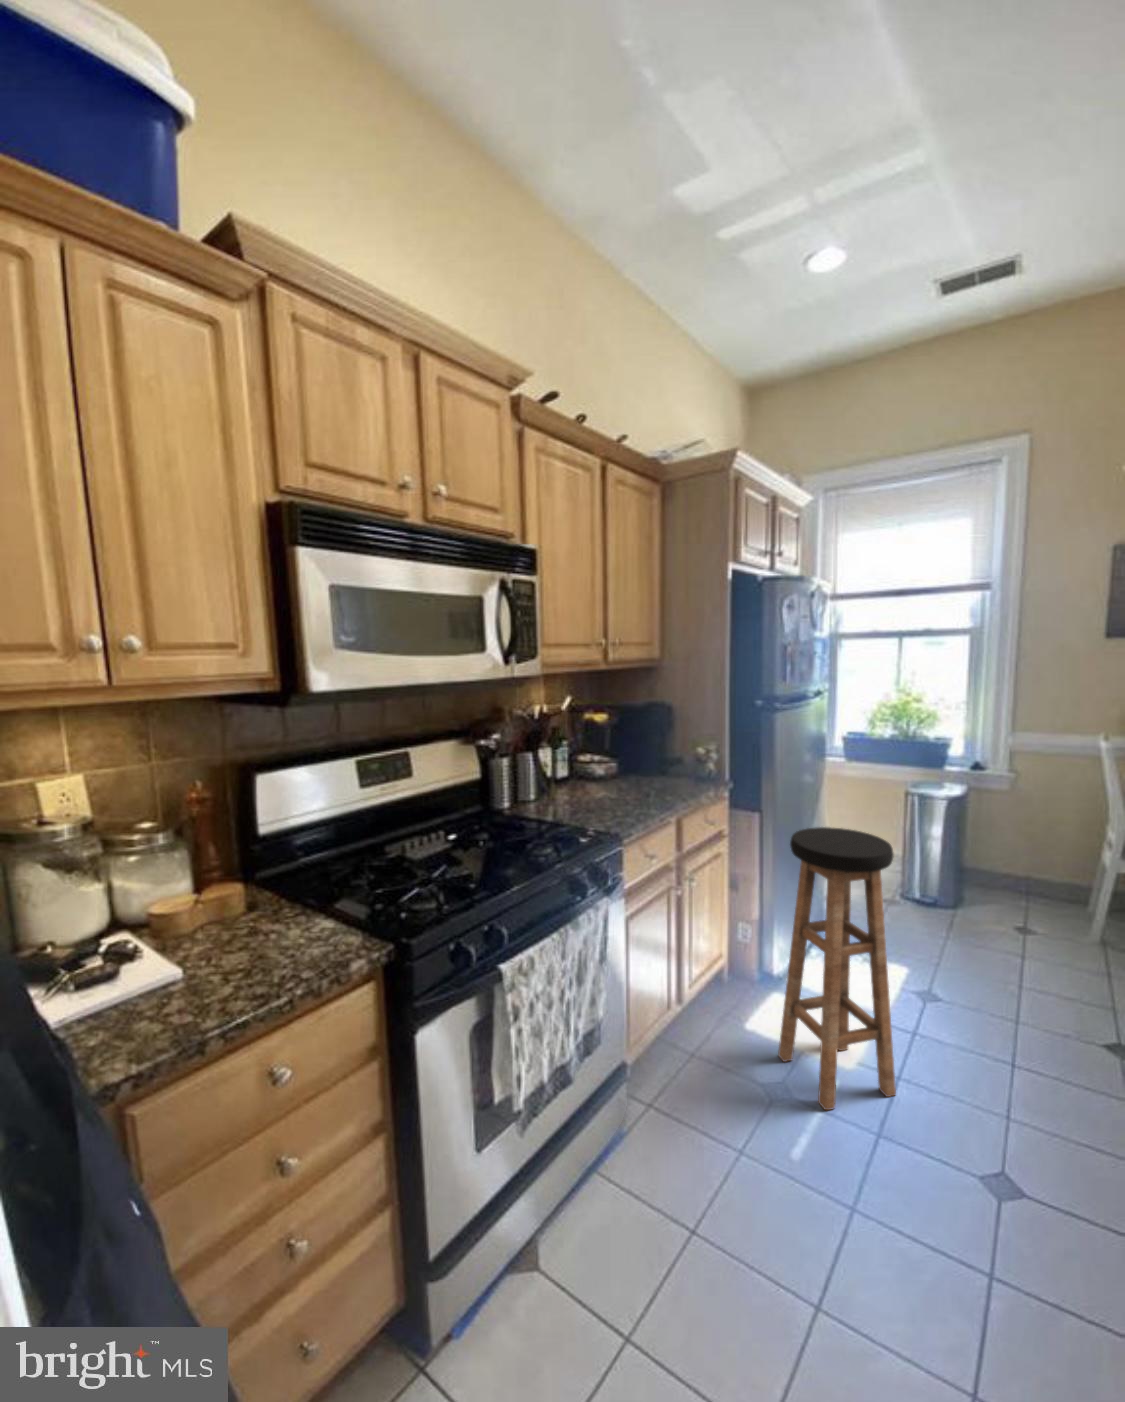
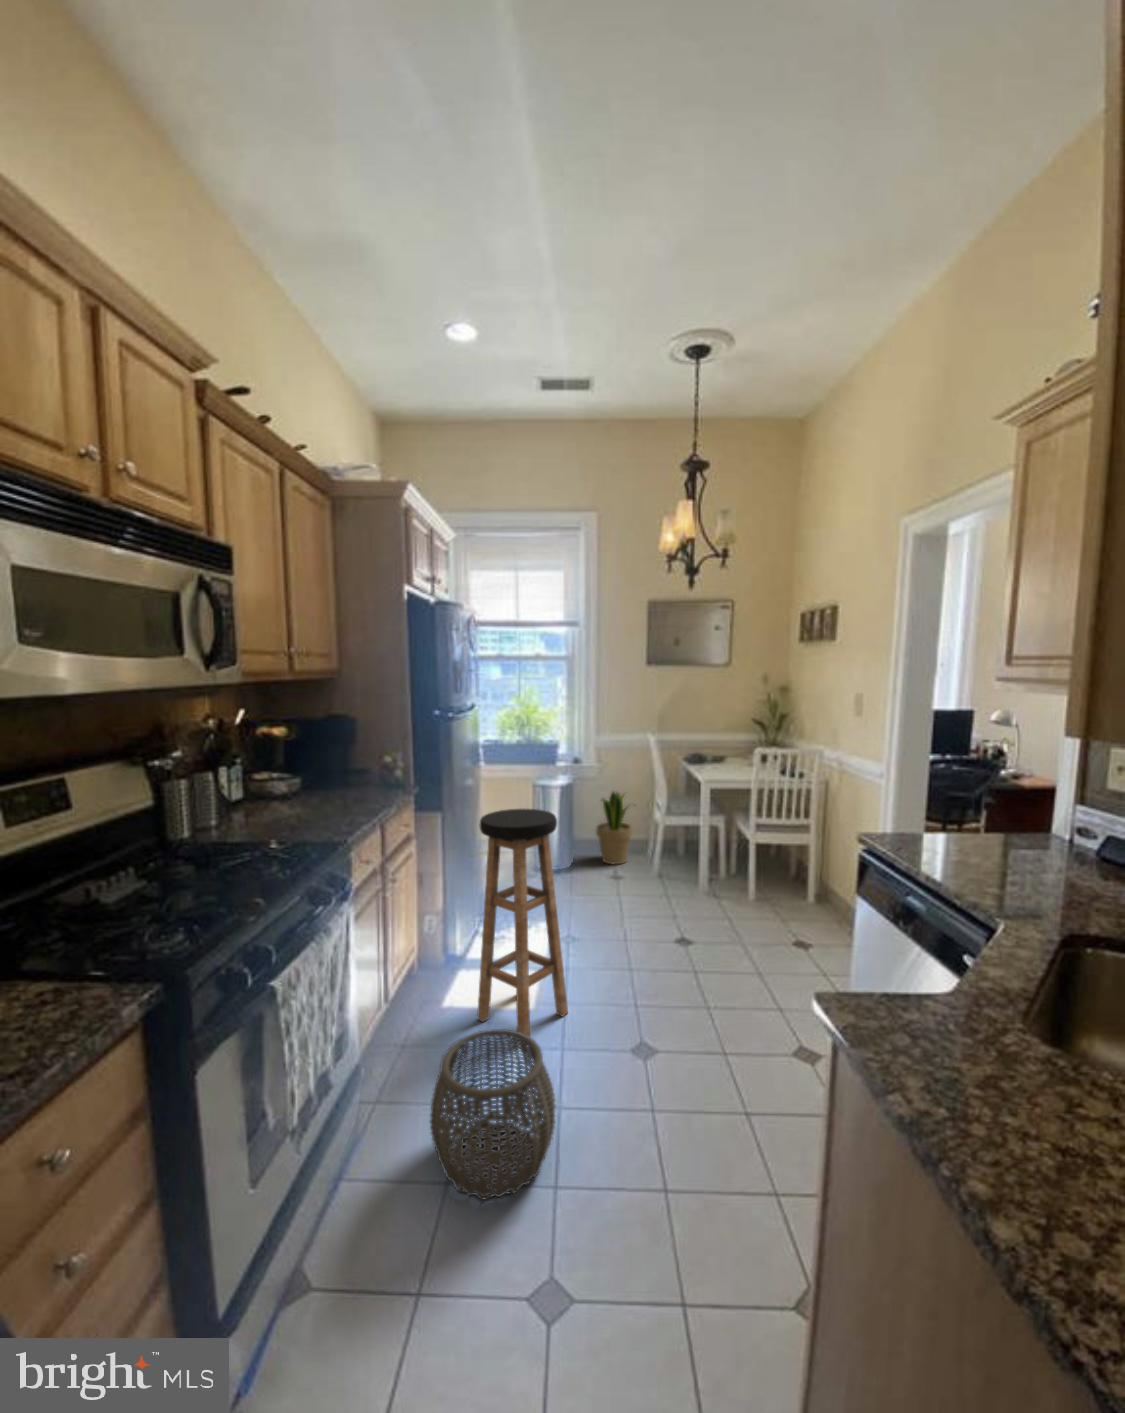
potted plant: none [997,815,1068,914] -> present [596,792,632,864]
woven basket: none [678,1082,831,1296] -> present [430,1029,556,1199]

